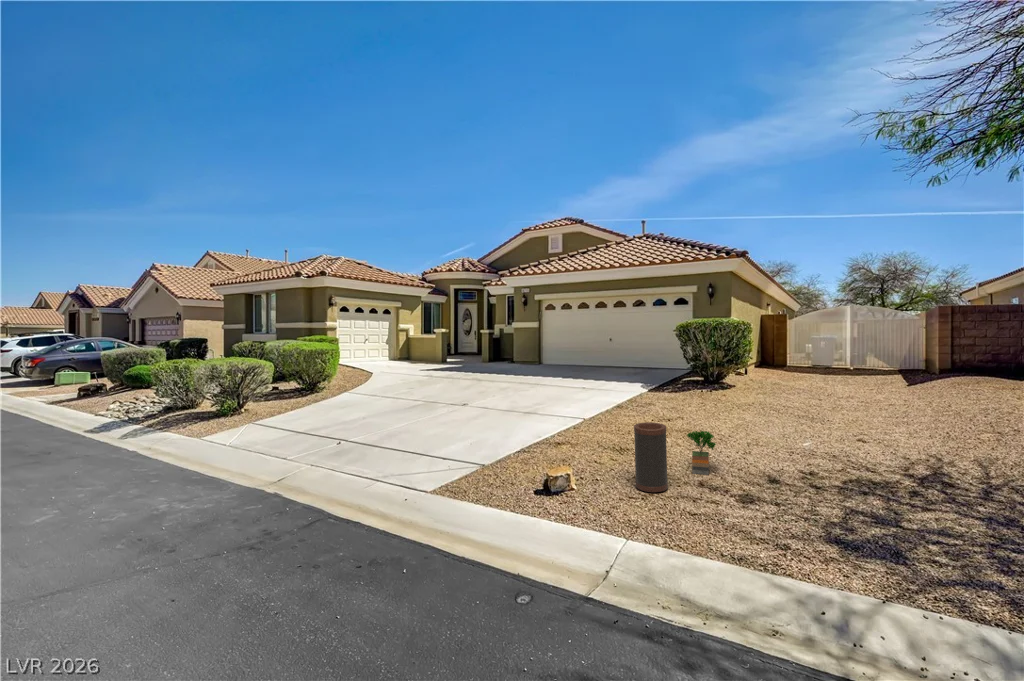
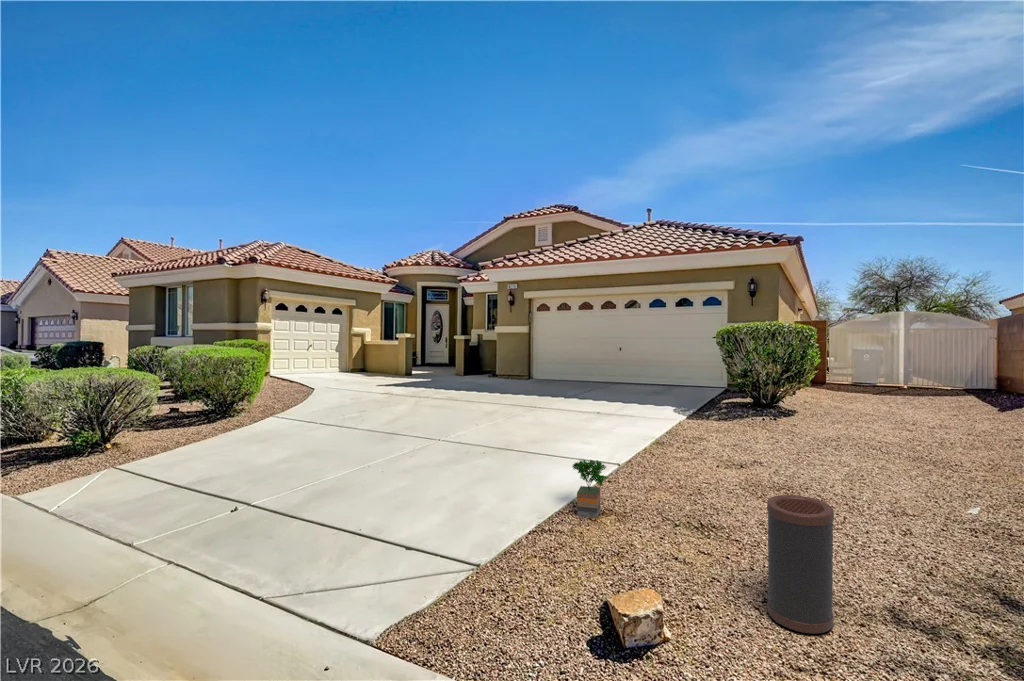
potted tree: present [687,431,716,475] -> present [572,460,607,518]

